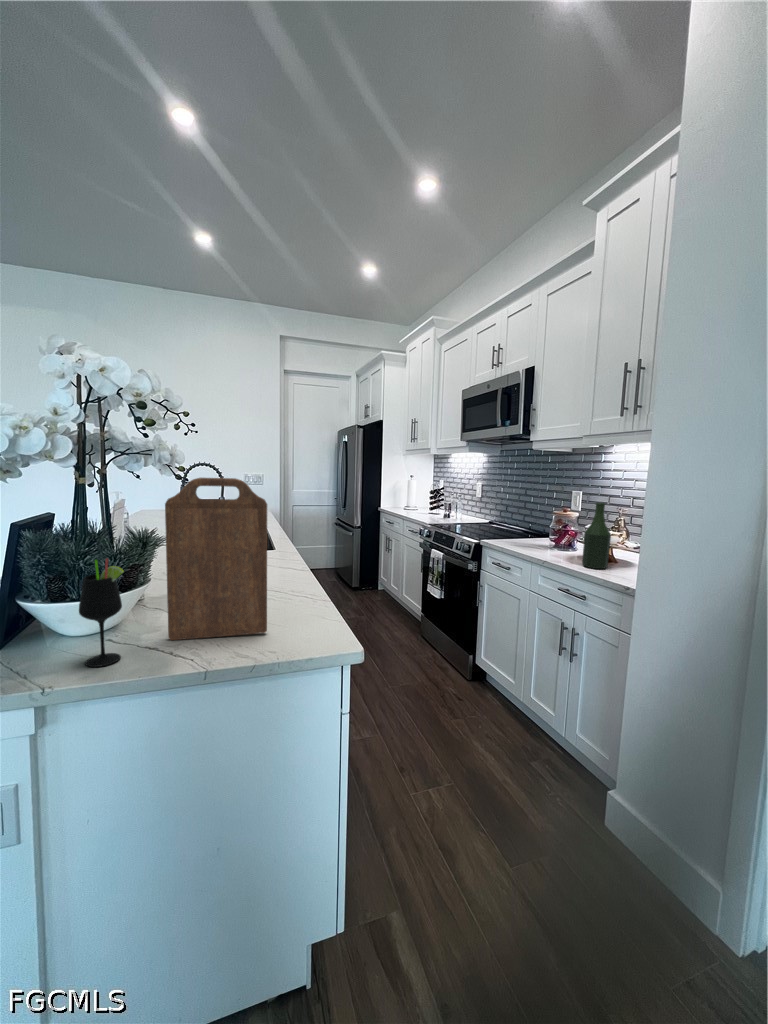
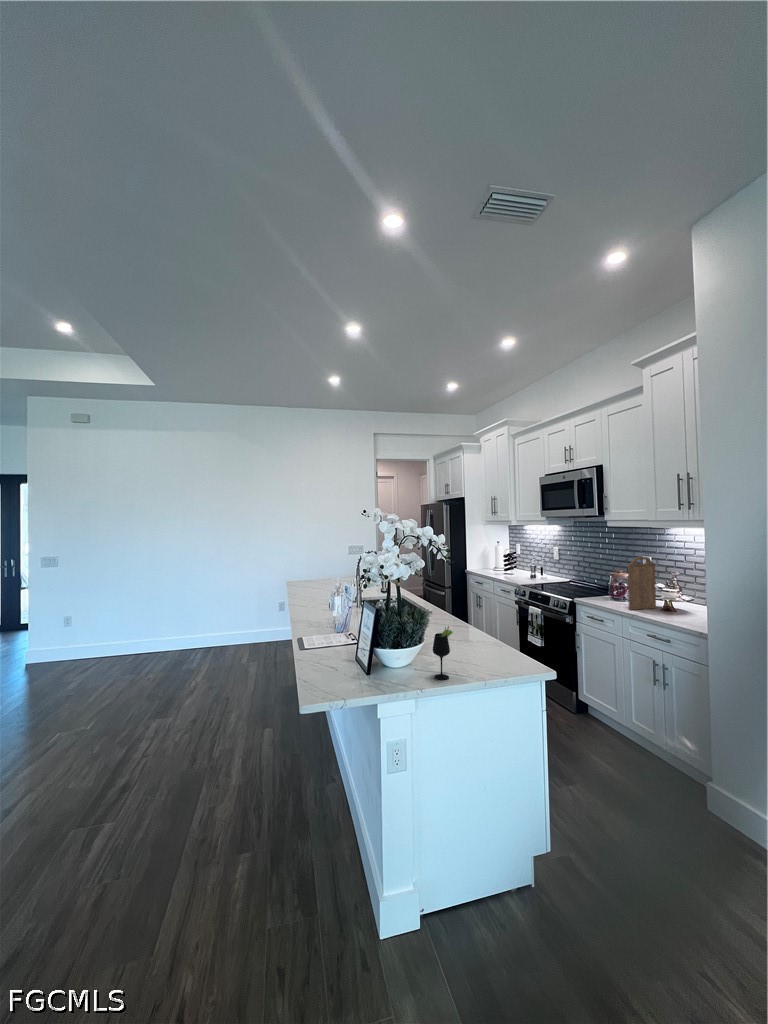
cutting board: present [165,478,267,640] -> present [628,557,656,610]
bottle: present [582,503,611,569] -> none [663,572,684,620]

